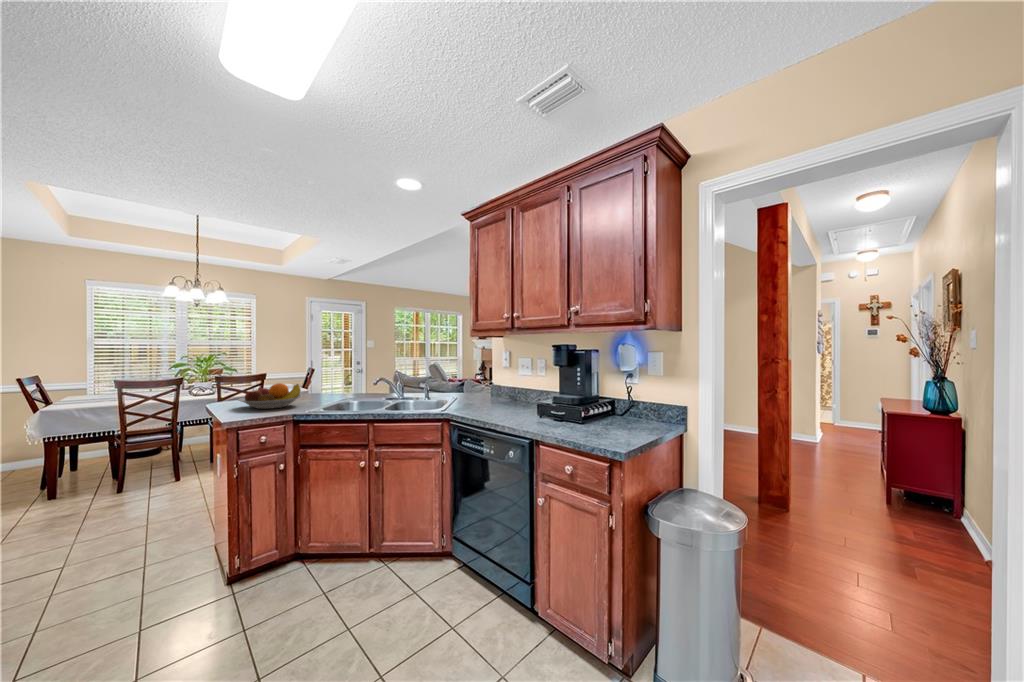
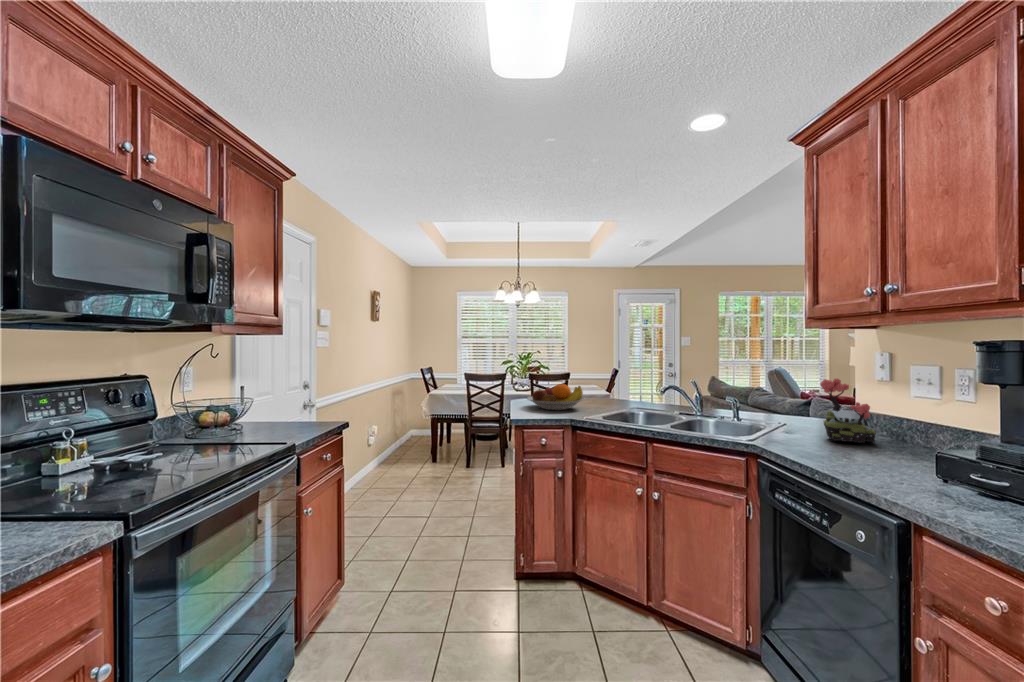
plant: none [479,368,506,406] -> present [820,379,876,443]

